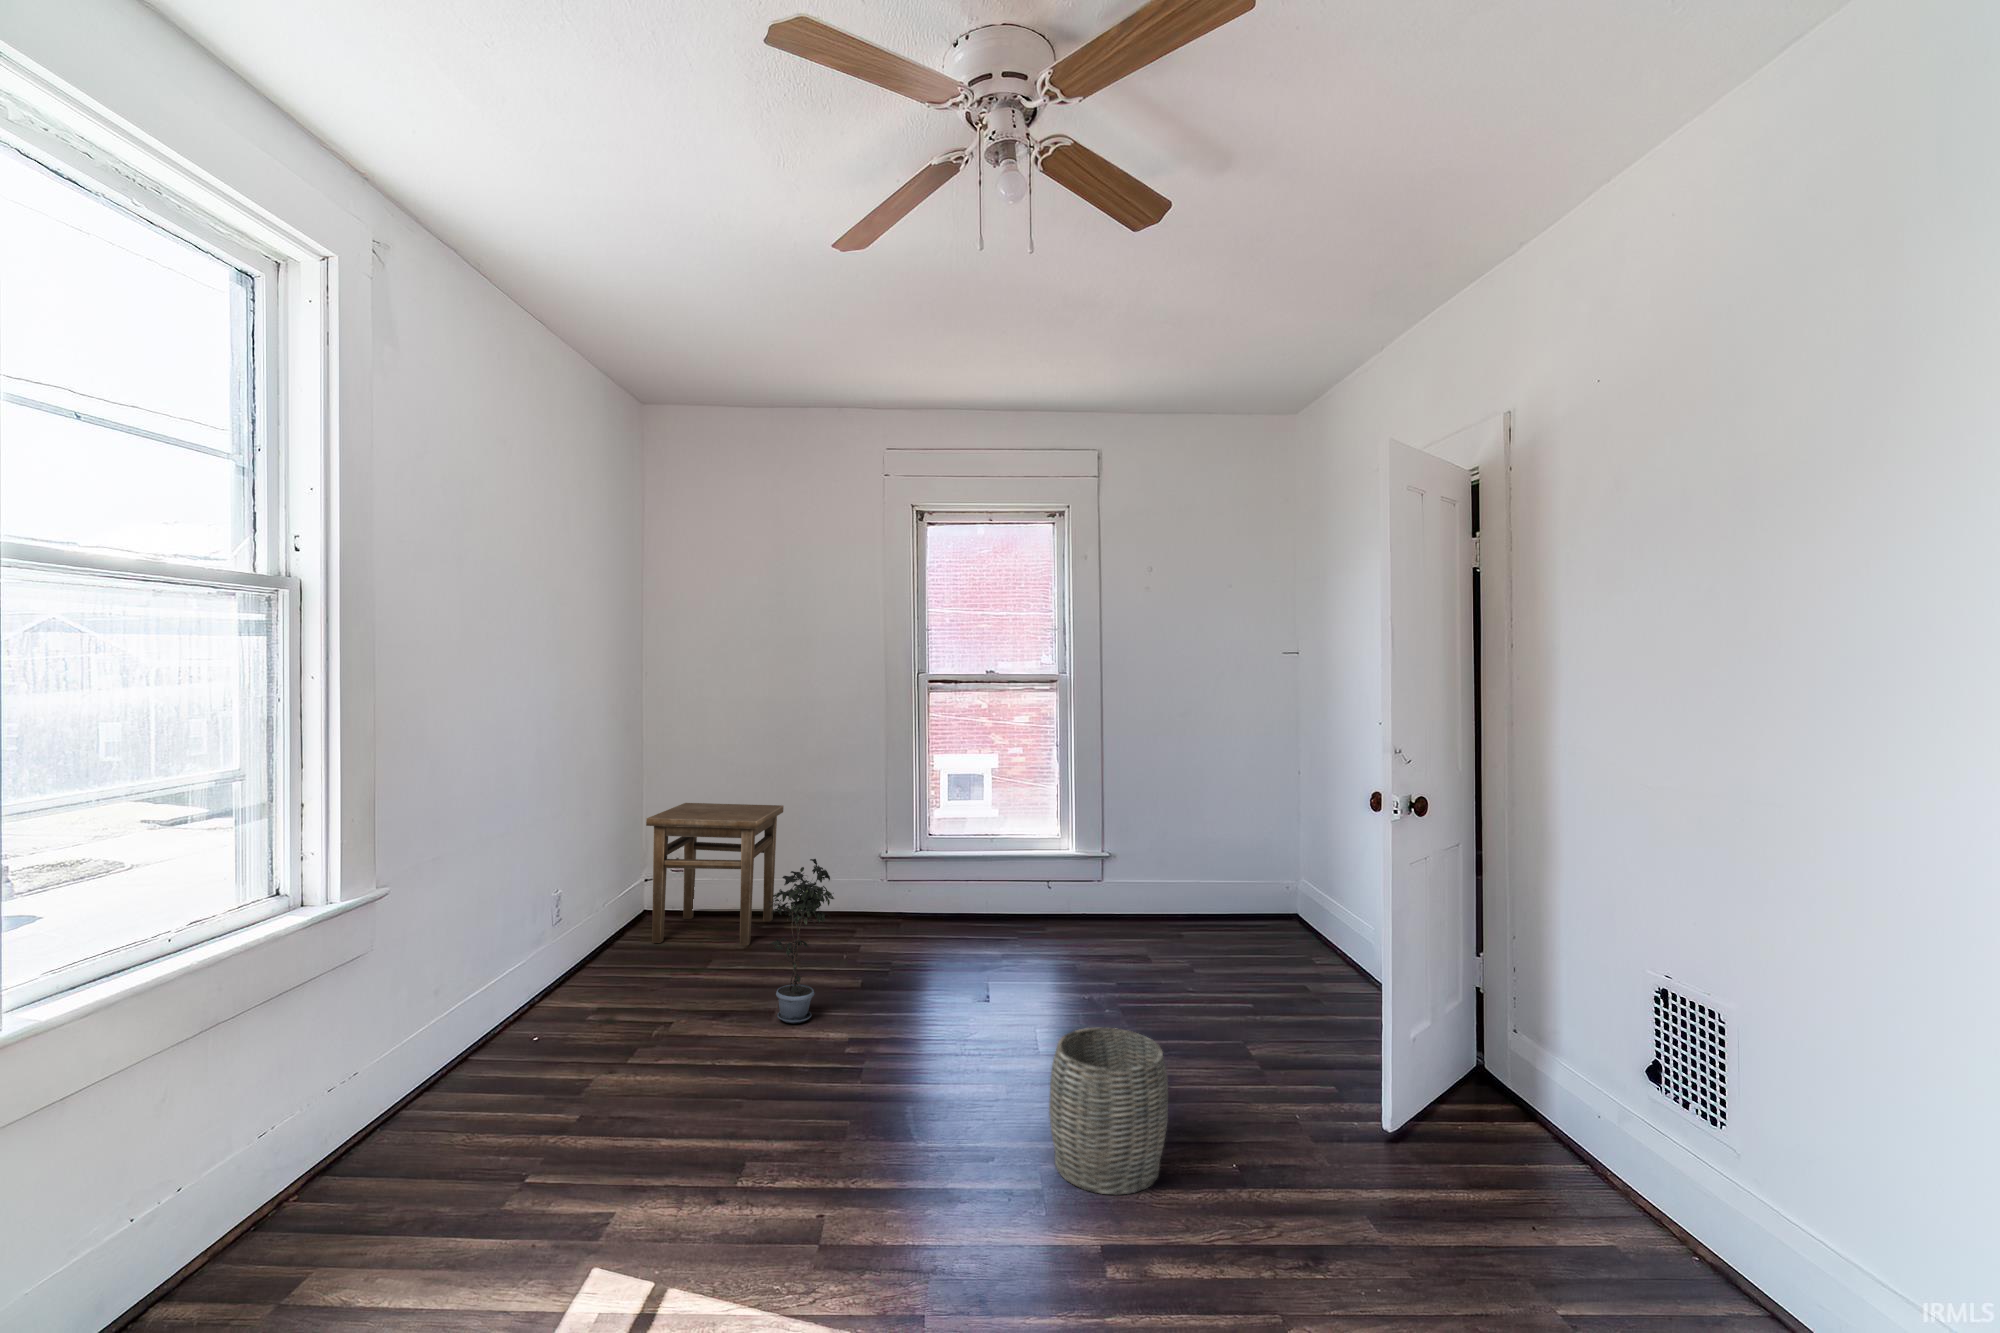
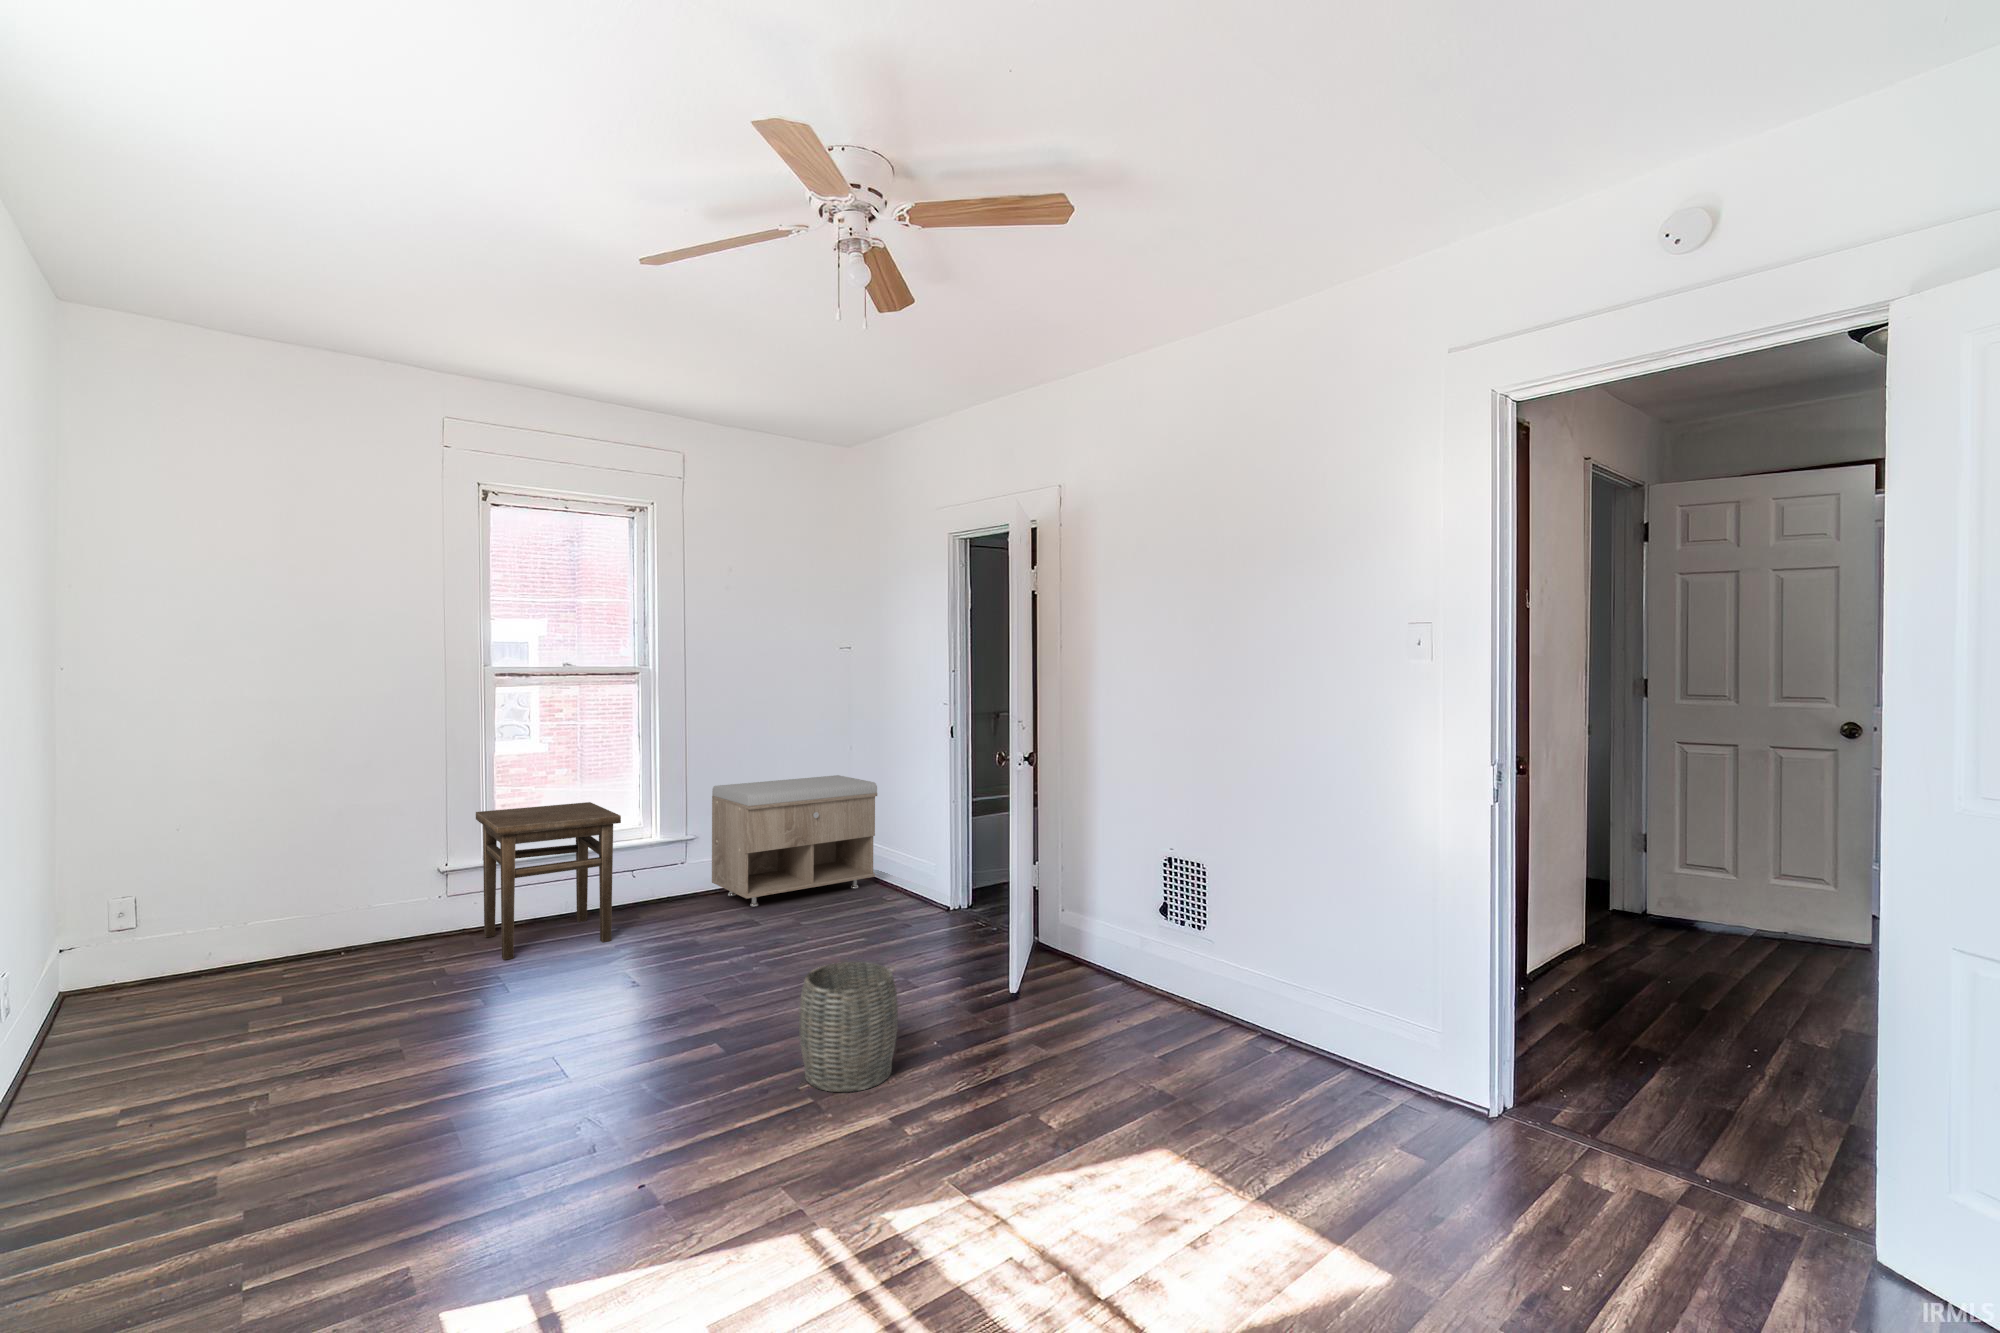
side table: present [646,803,784,946] -> present [476,802,621,960]
storage bench: none [1135,805,1317,943] -> present [712,775,877,907]
potted plant: present [766,859,834,1023] -> none [391,875,490,1060]

